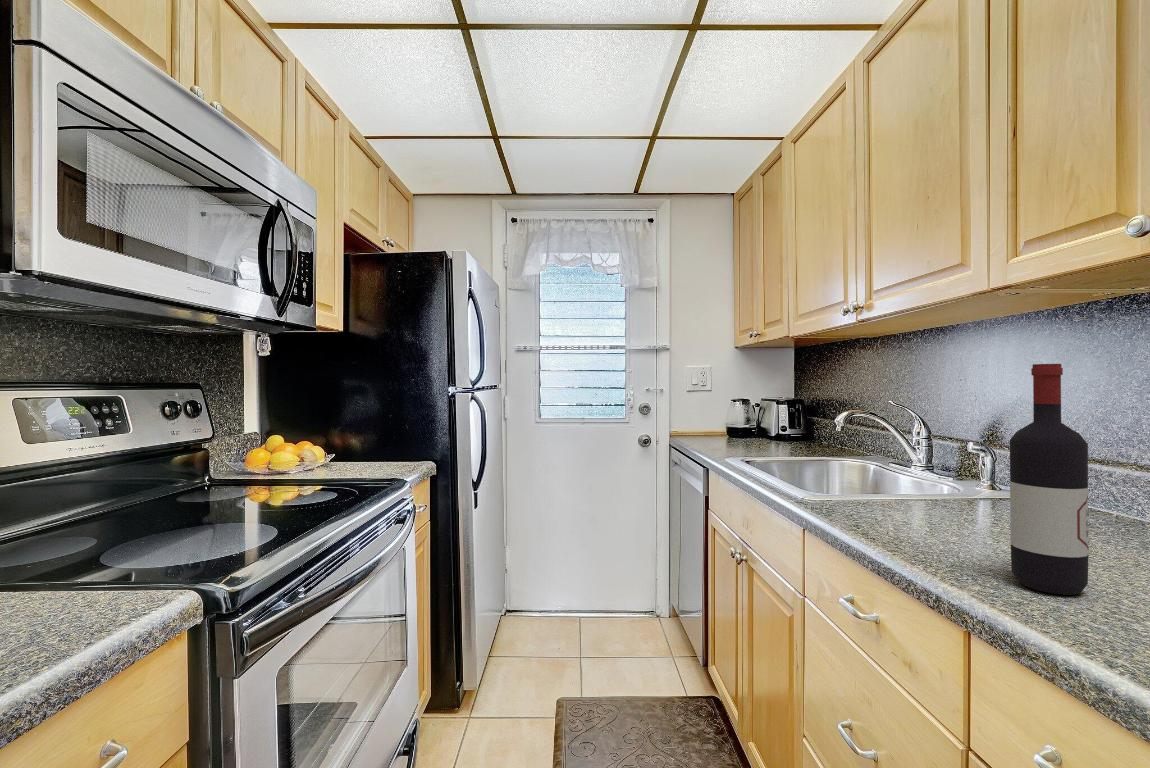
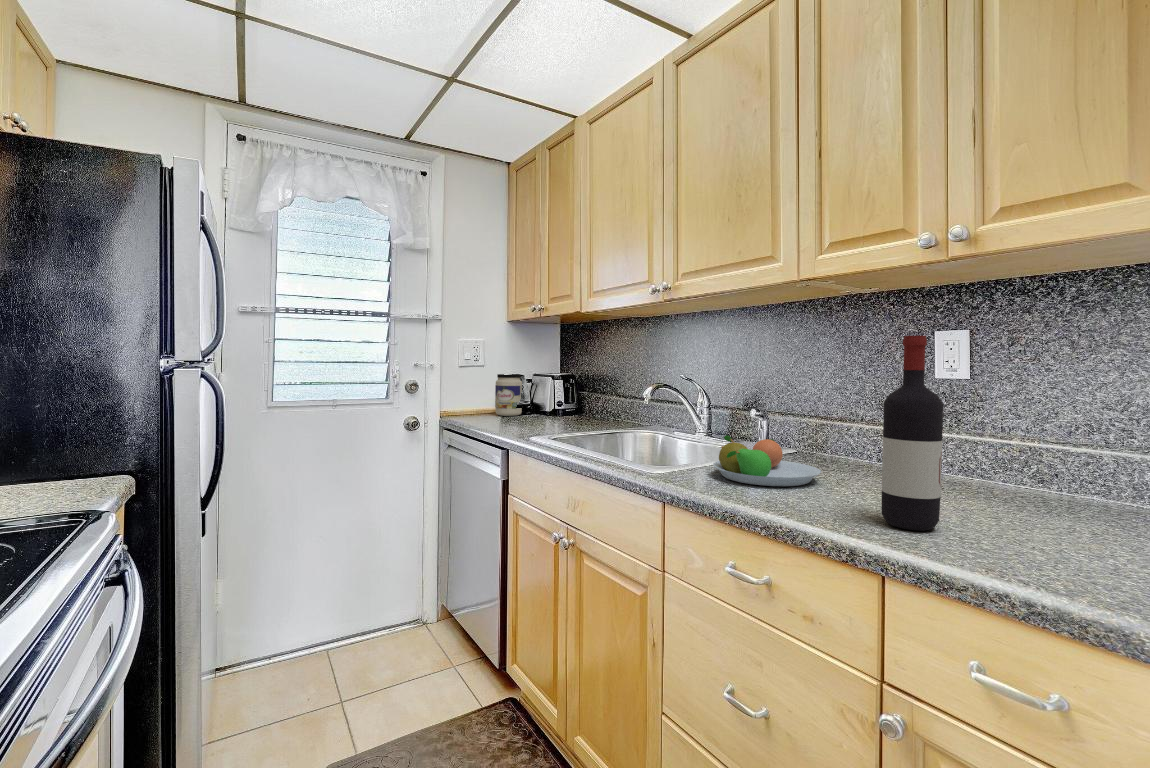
jar: none [722,398,749,439] -> present [495,374,522,416]
fruit bowl: none [872,469,1010,531] -> present [713,436,821,486]

